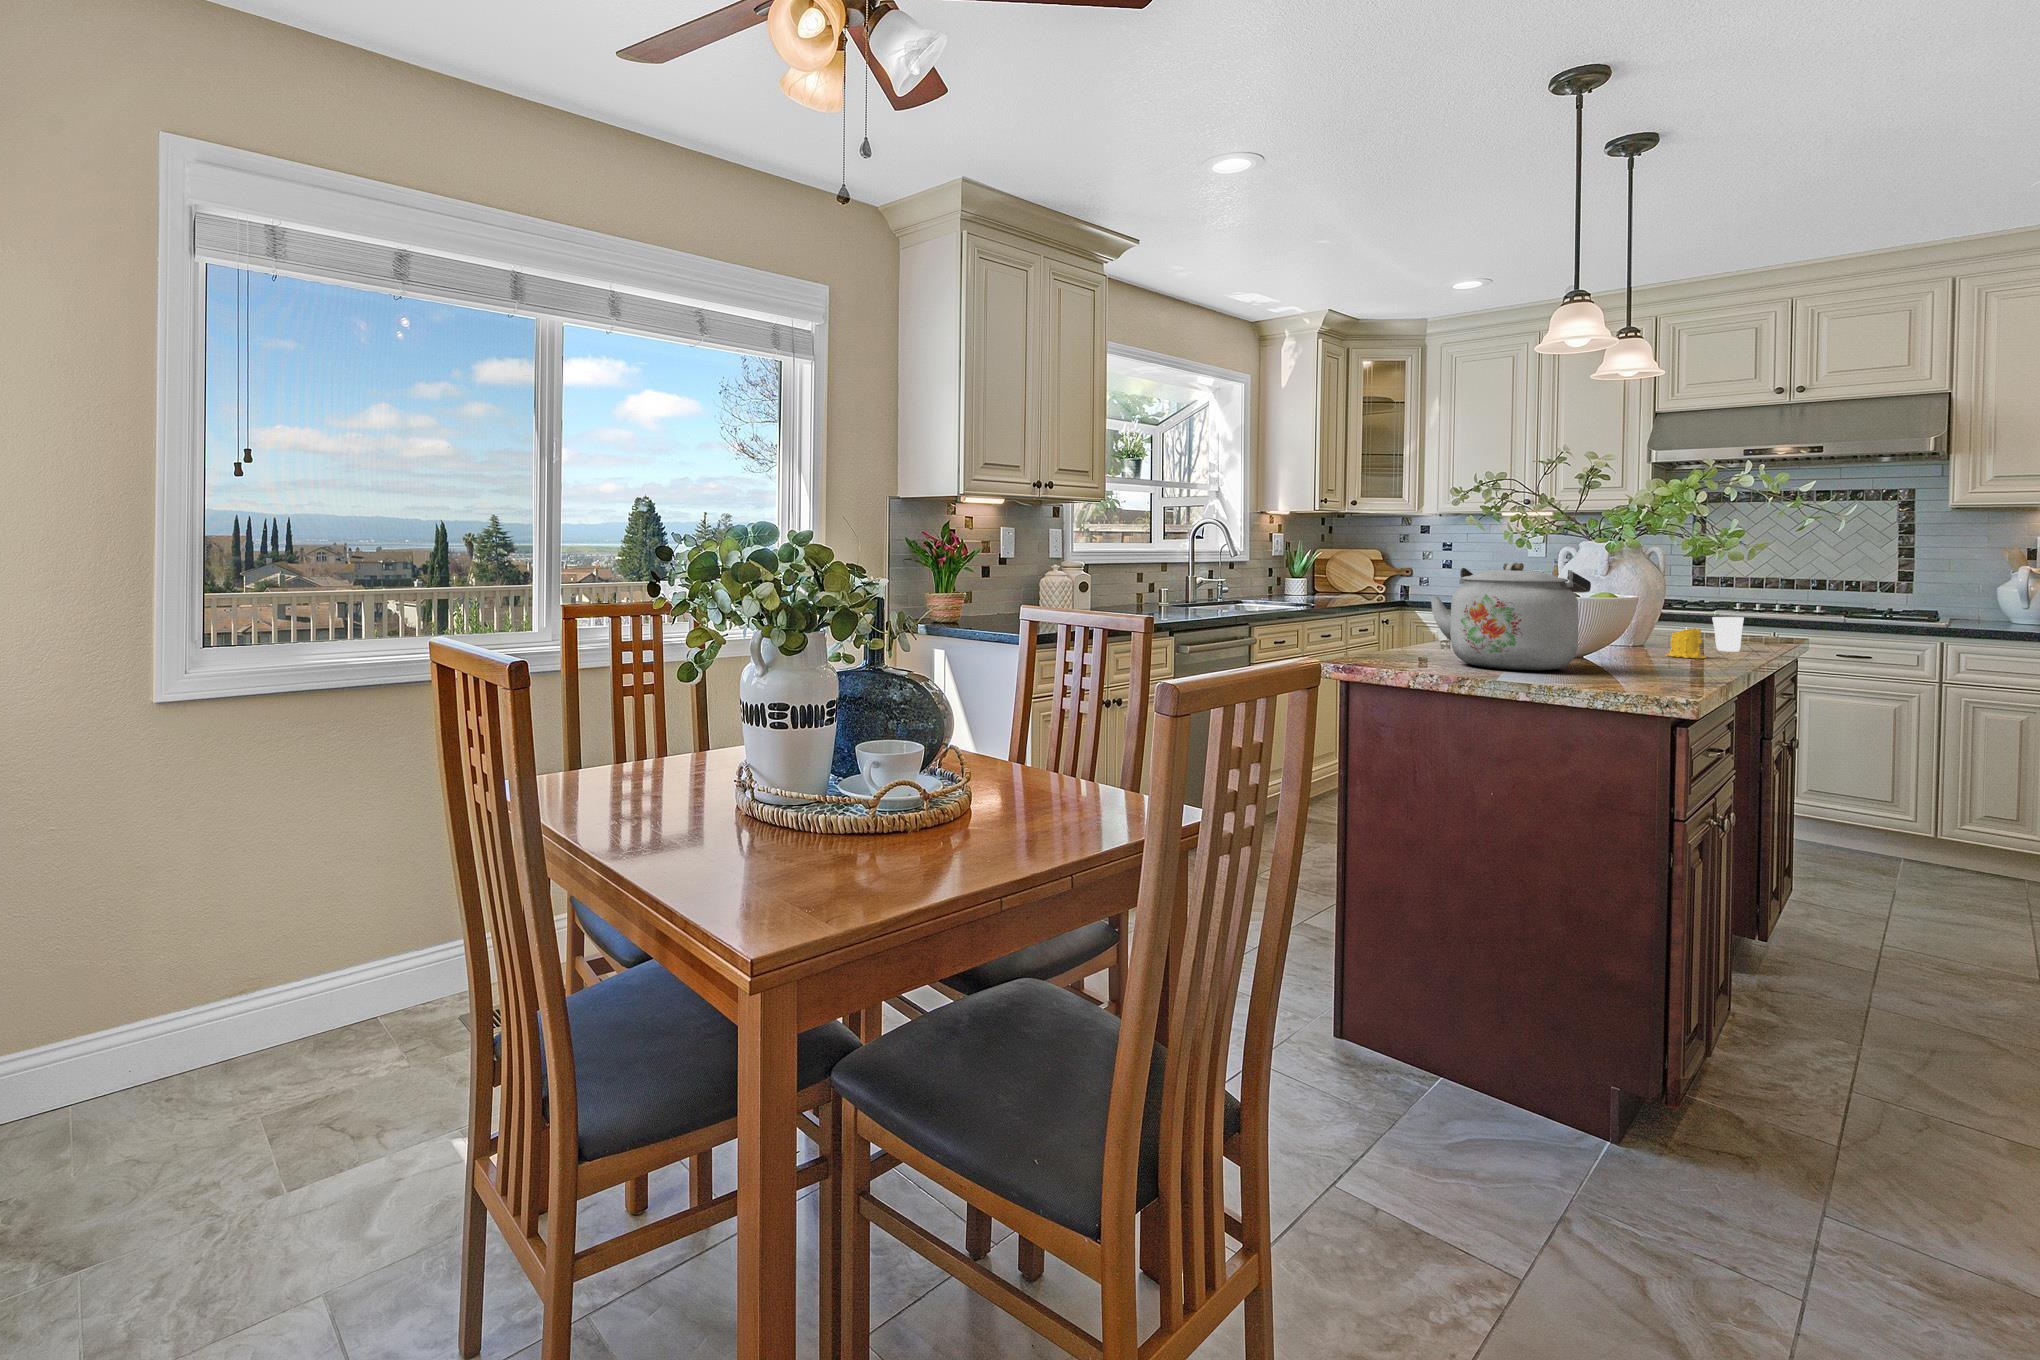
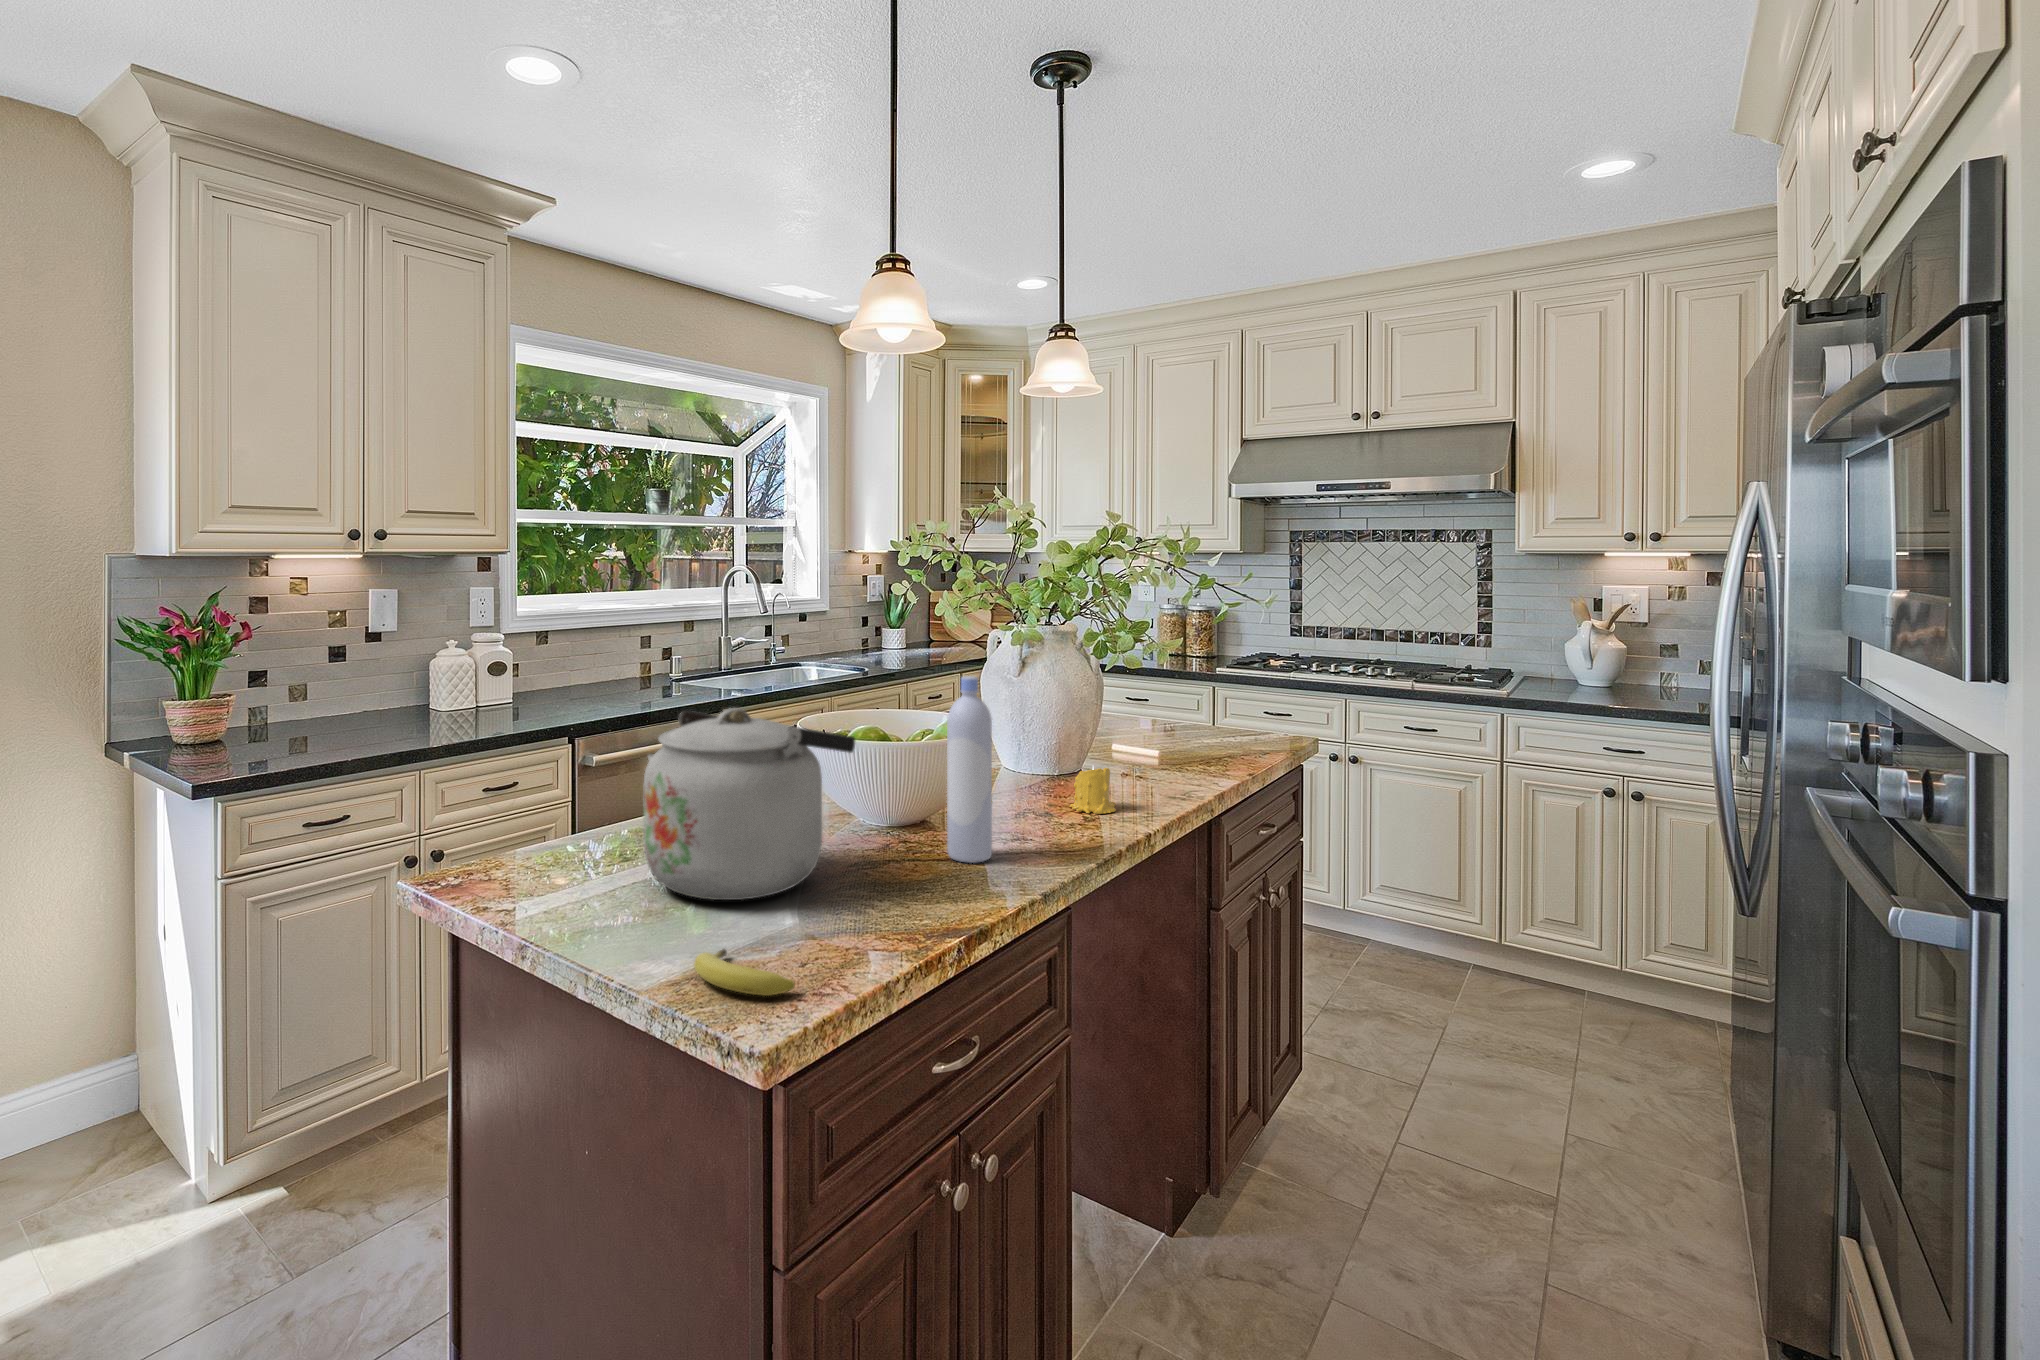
bottle: none [1627,552,1665,668] -> present [947,676,992,863]
cup: present [1712,617,1744,652] -> none [1166,732,1200,782]
fruit: none [1580,672,1658,689] -> present [694,949,795,996]

